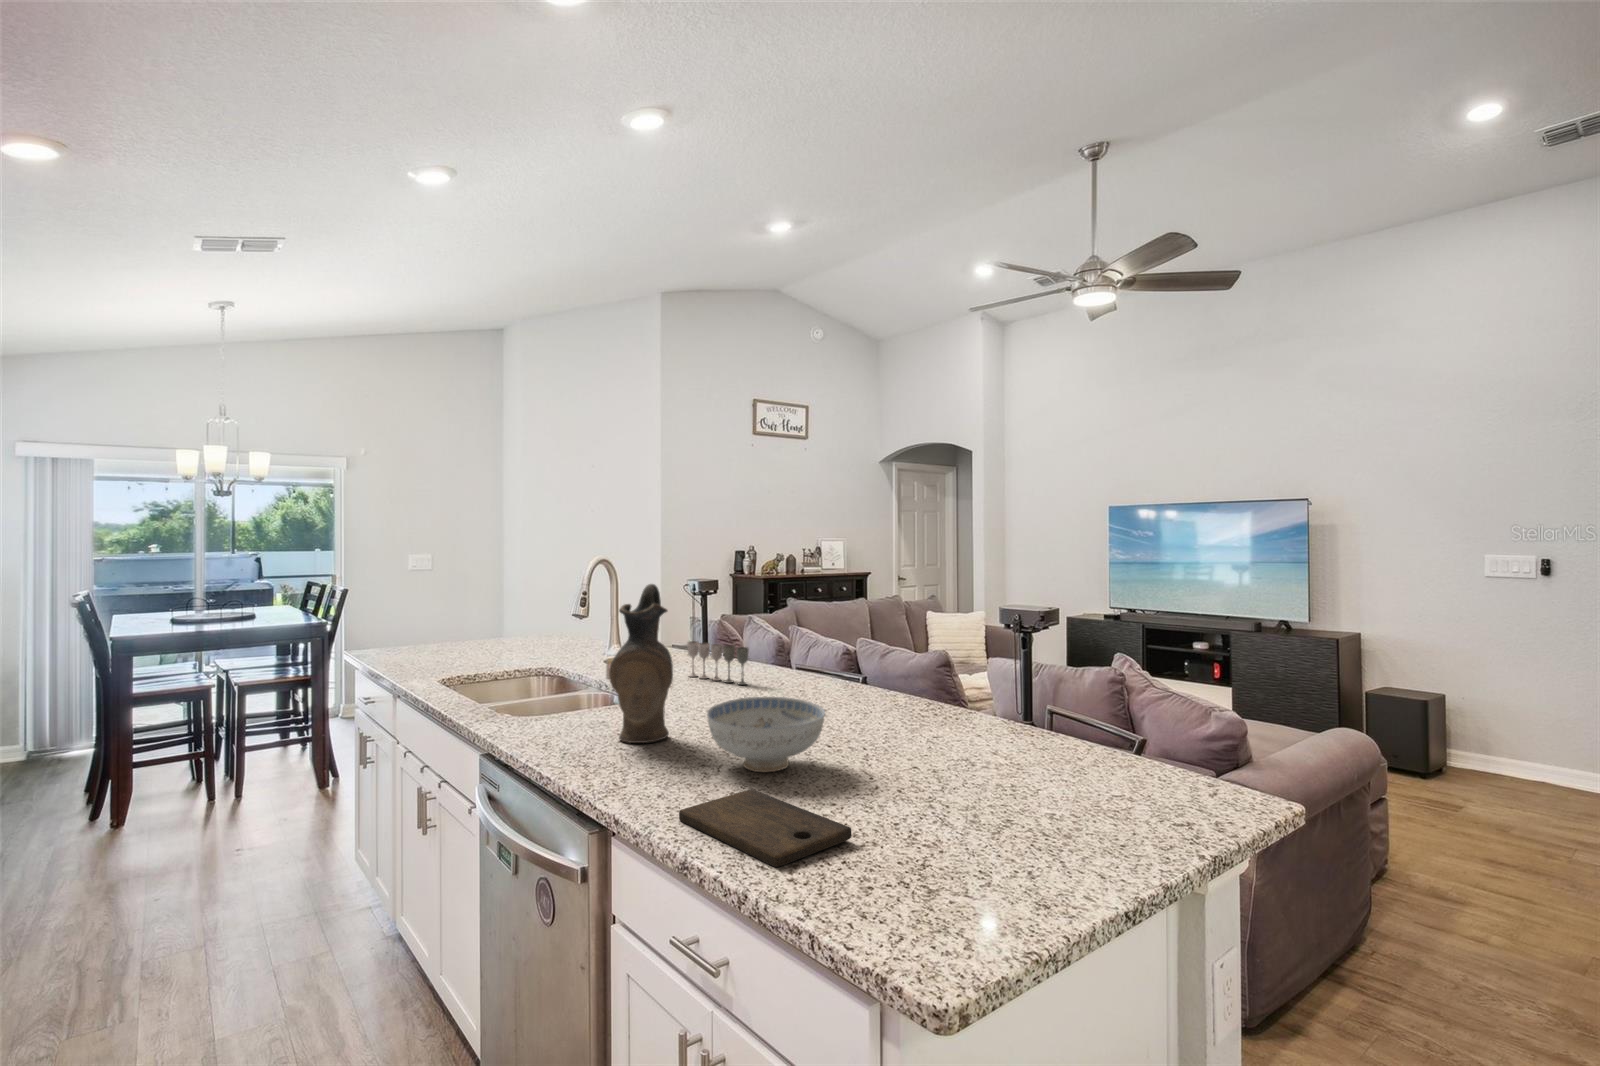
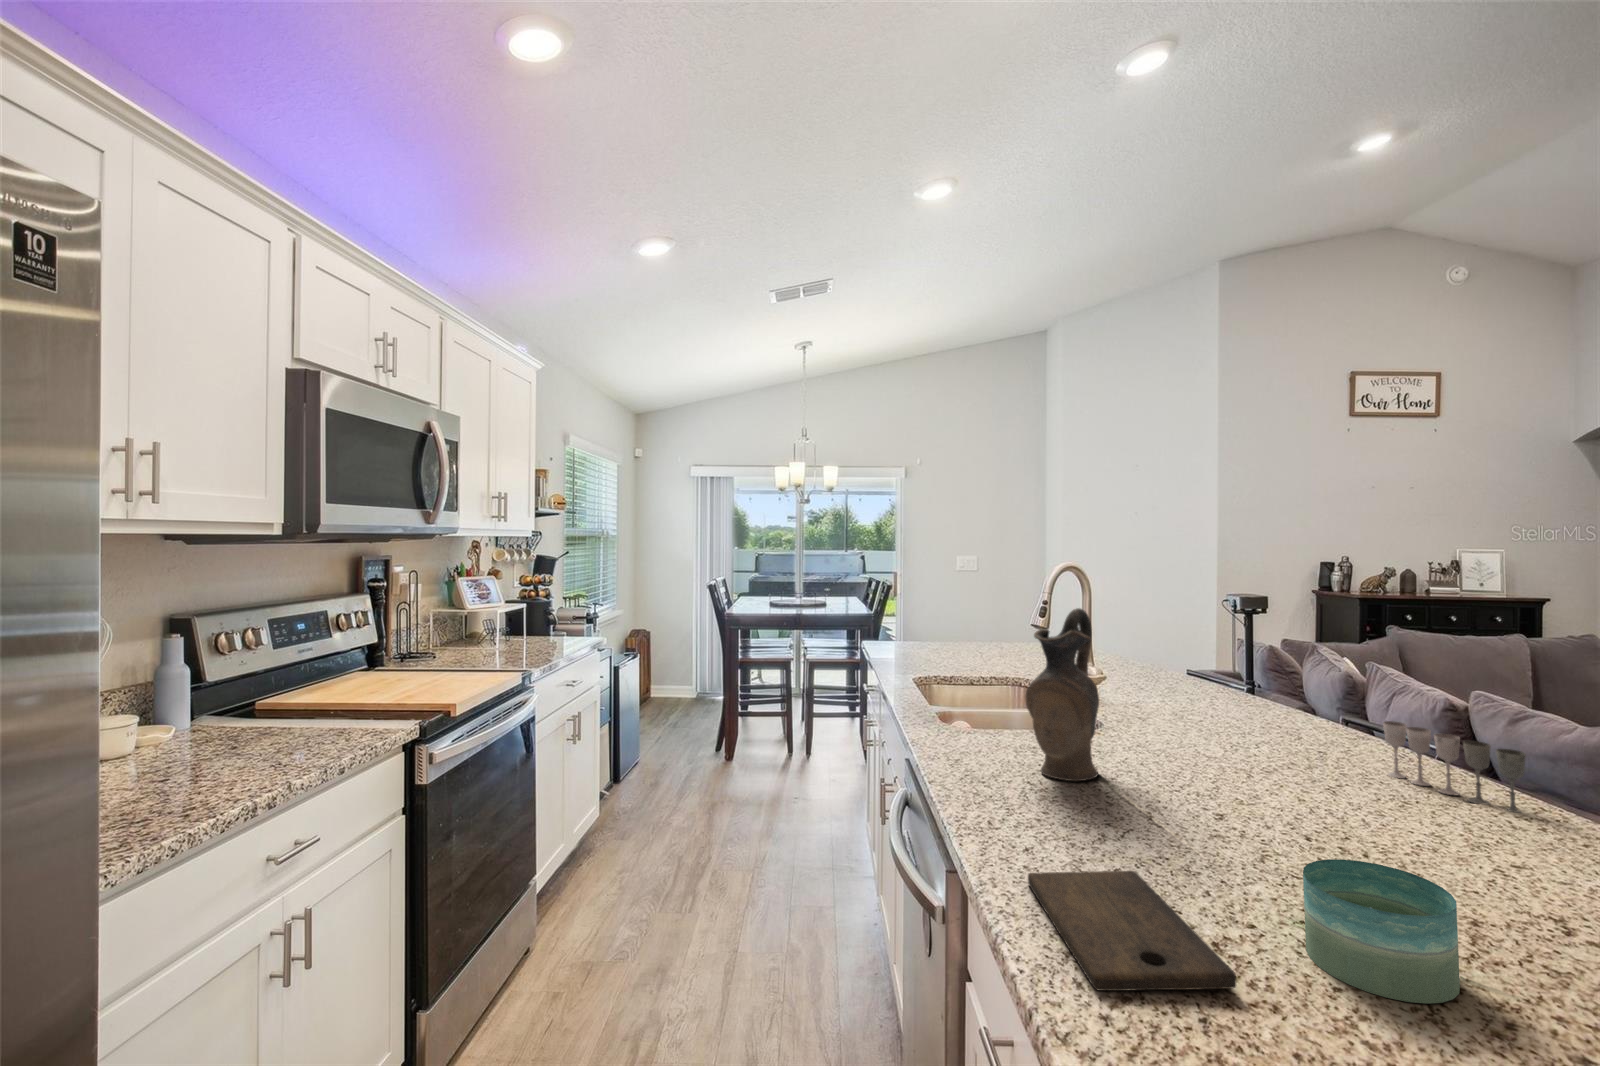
wine glass: present [687,641,749,685] -> present [1383,721,1526,813]
ceramic bowl: present [707,697,825,772] -> none [1110,751,1277,854]
candle: none [866,742,946,820] -> present [1303,859,1460,1004]

